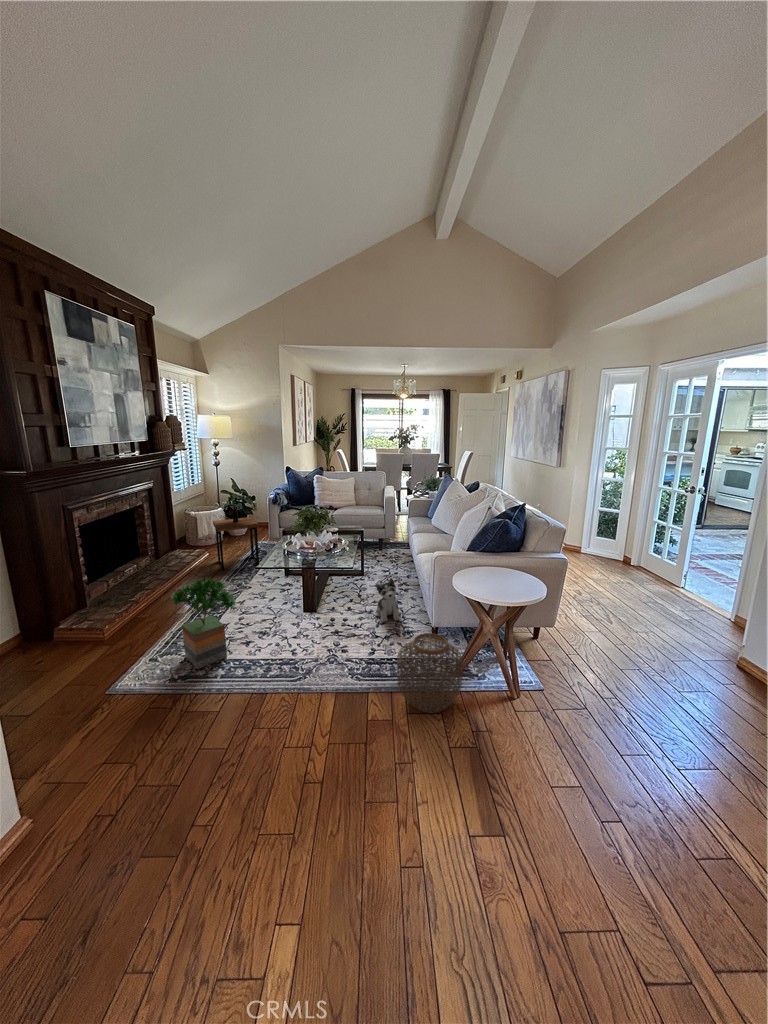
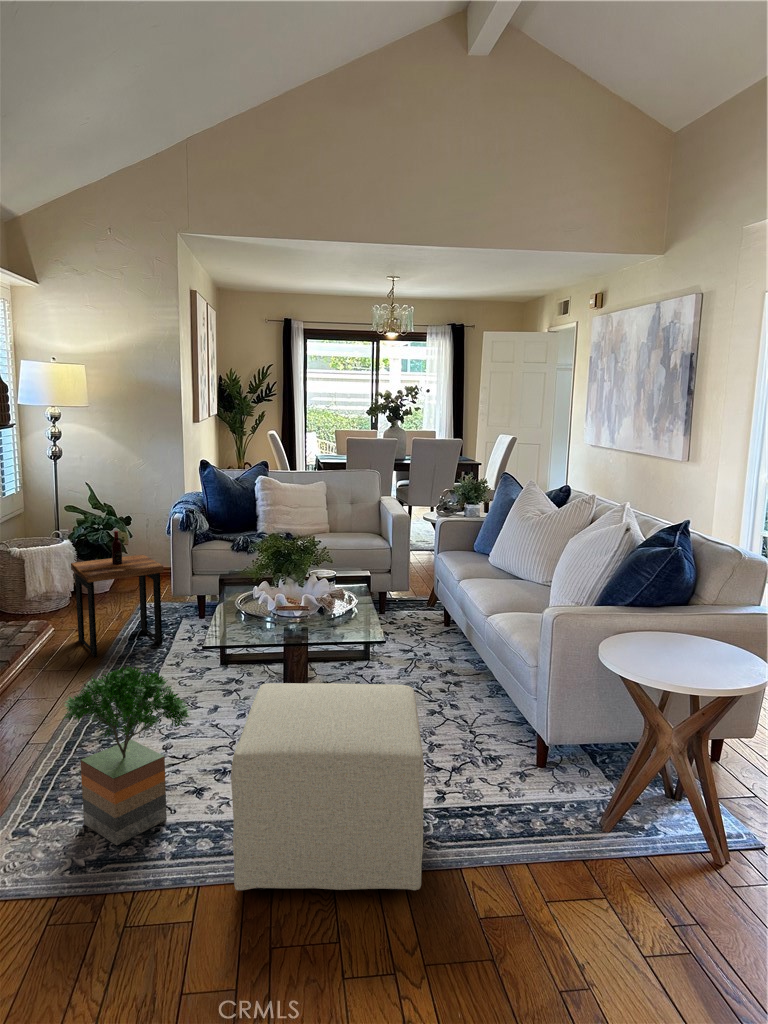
plush toy: present [375,578,400,622] -> none [421,659,471,742]
ottoman: none [240,589,356,702] -> present [231,683,424,891]
woven basket: present [397,633,463,713] -> none [517,753,640,899]

